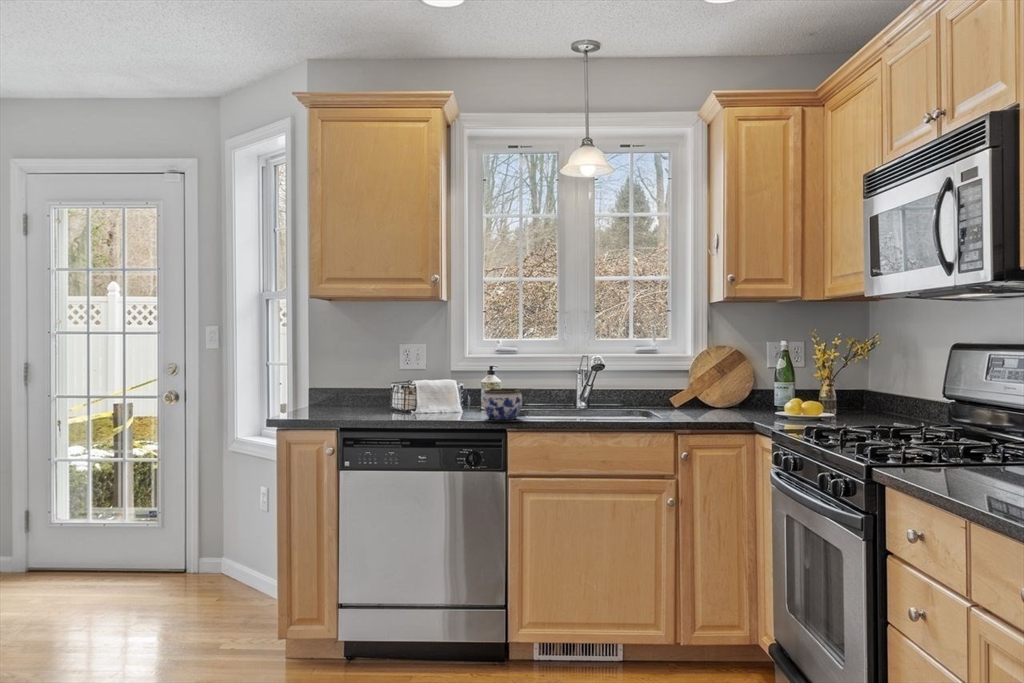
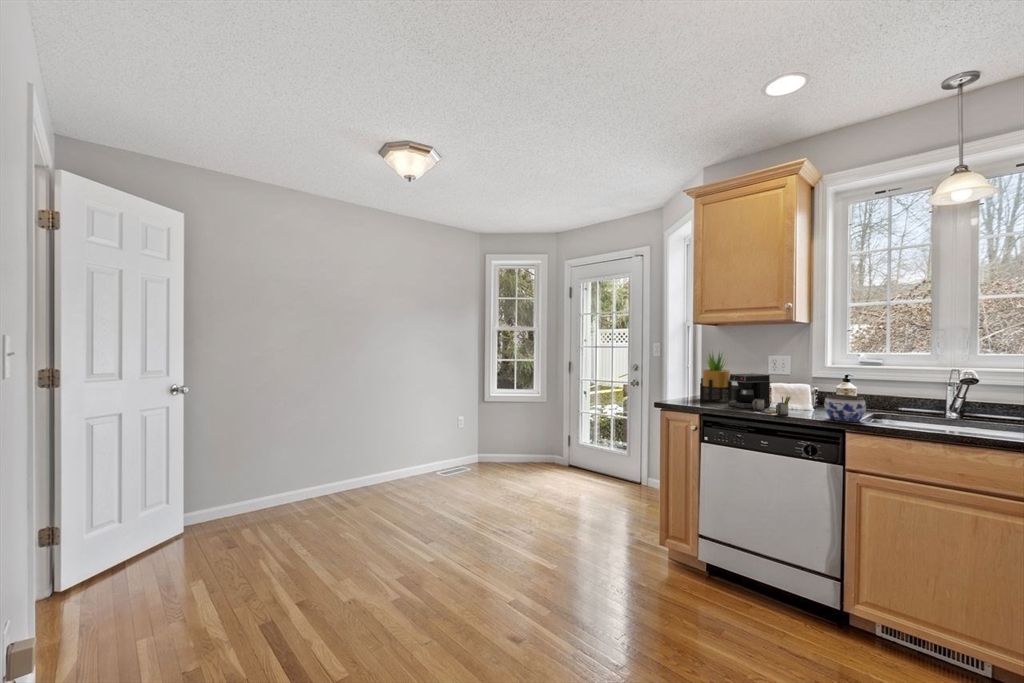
potted plant: none [319,338,364,413] -> present [701,353,732,401]
coffee maker: none [367,370,447,420] -> present [729,373,790,415]

